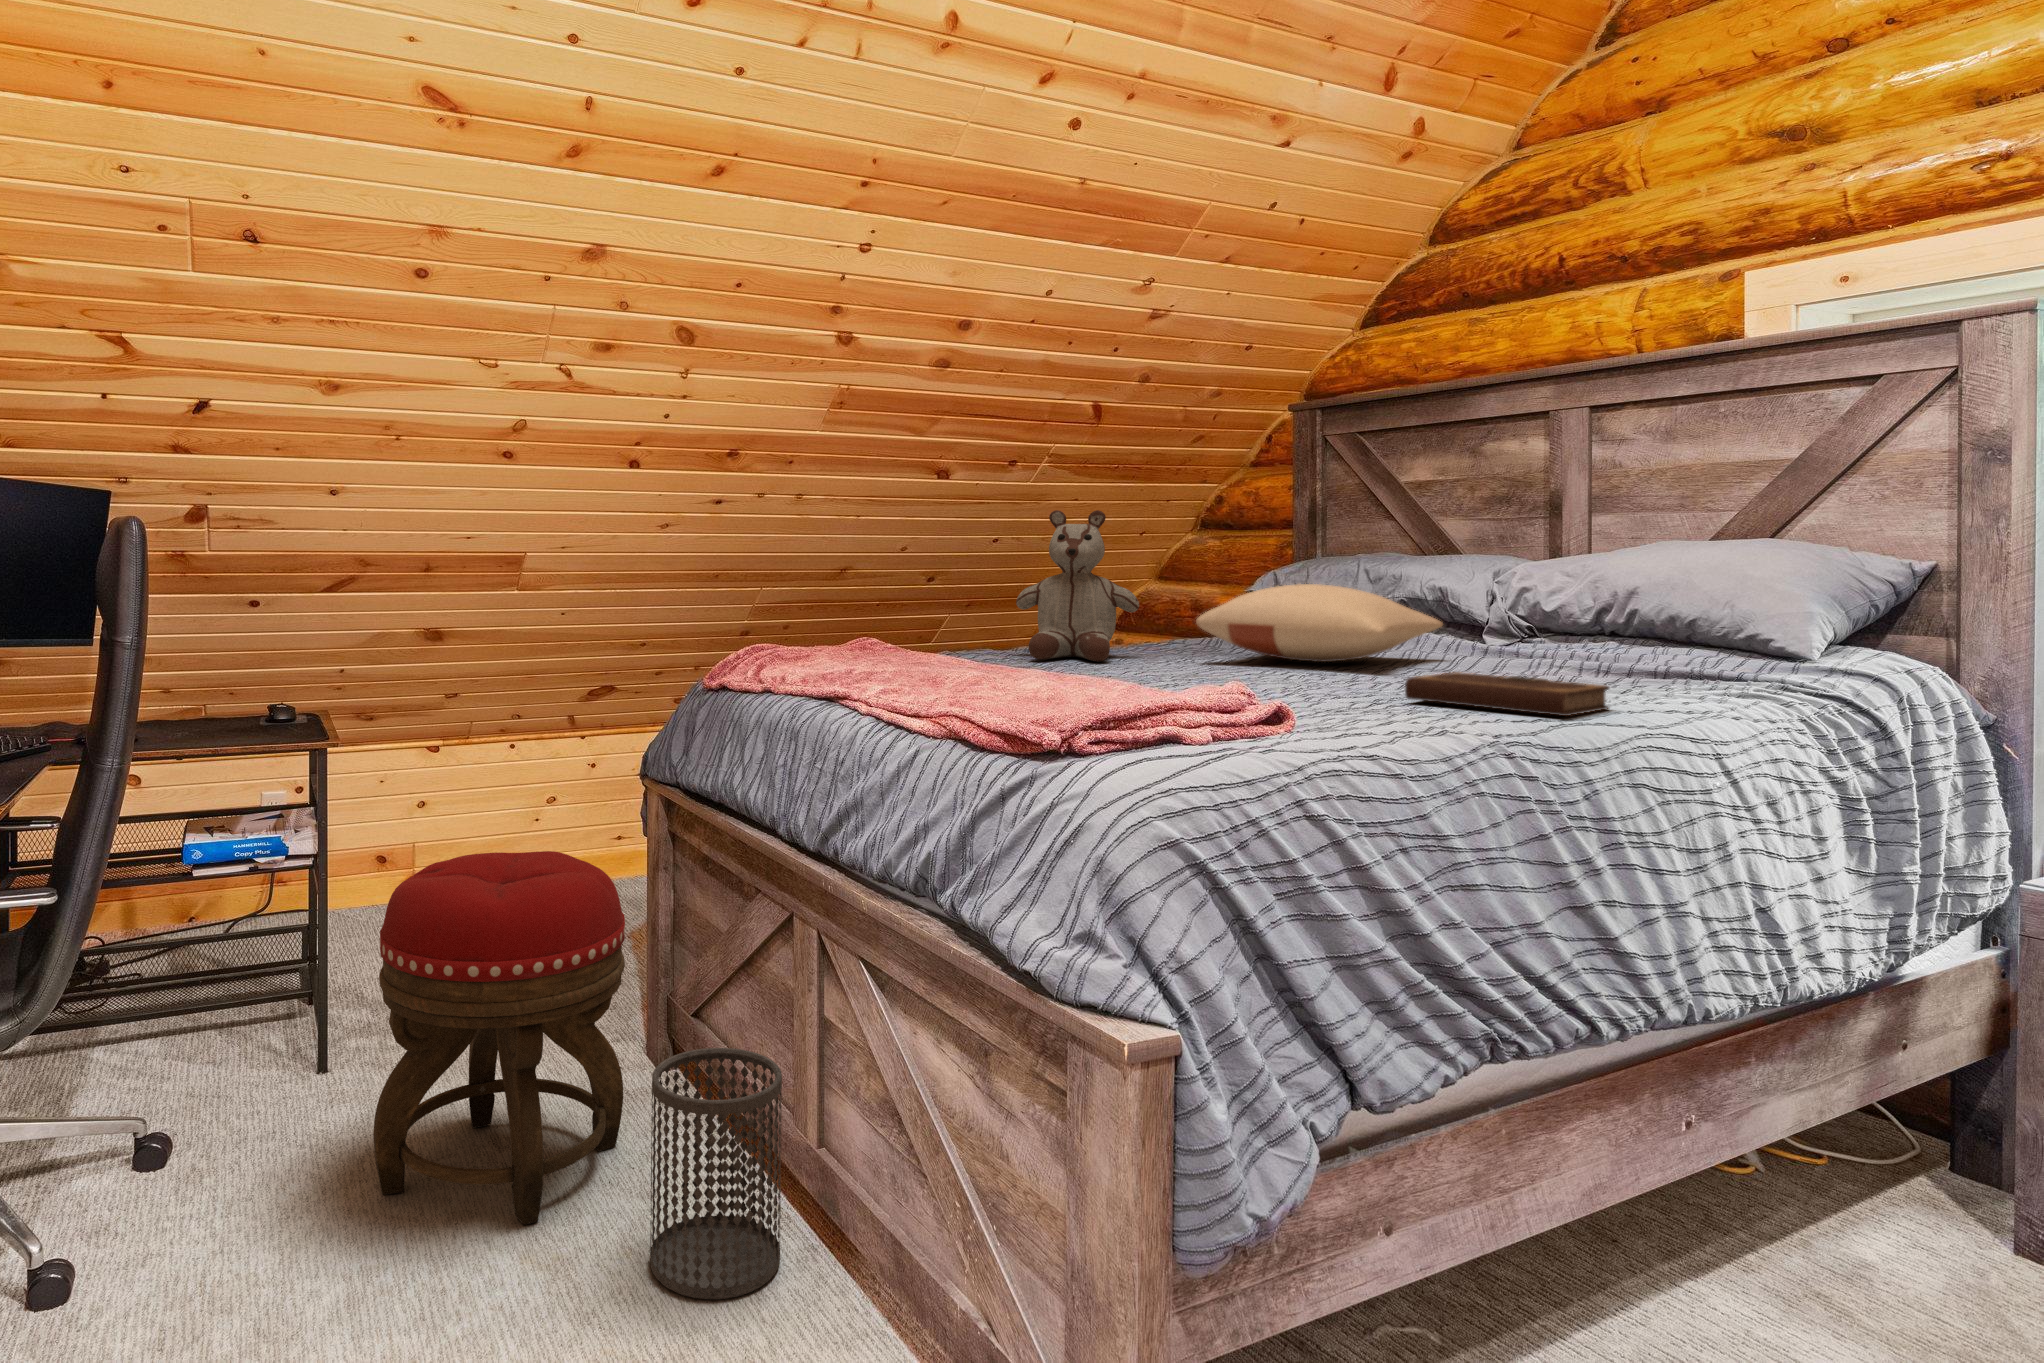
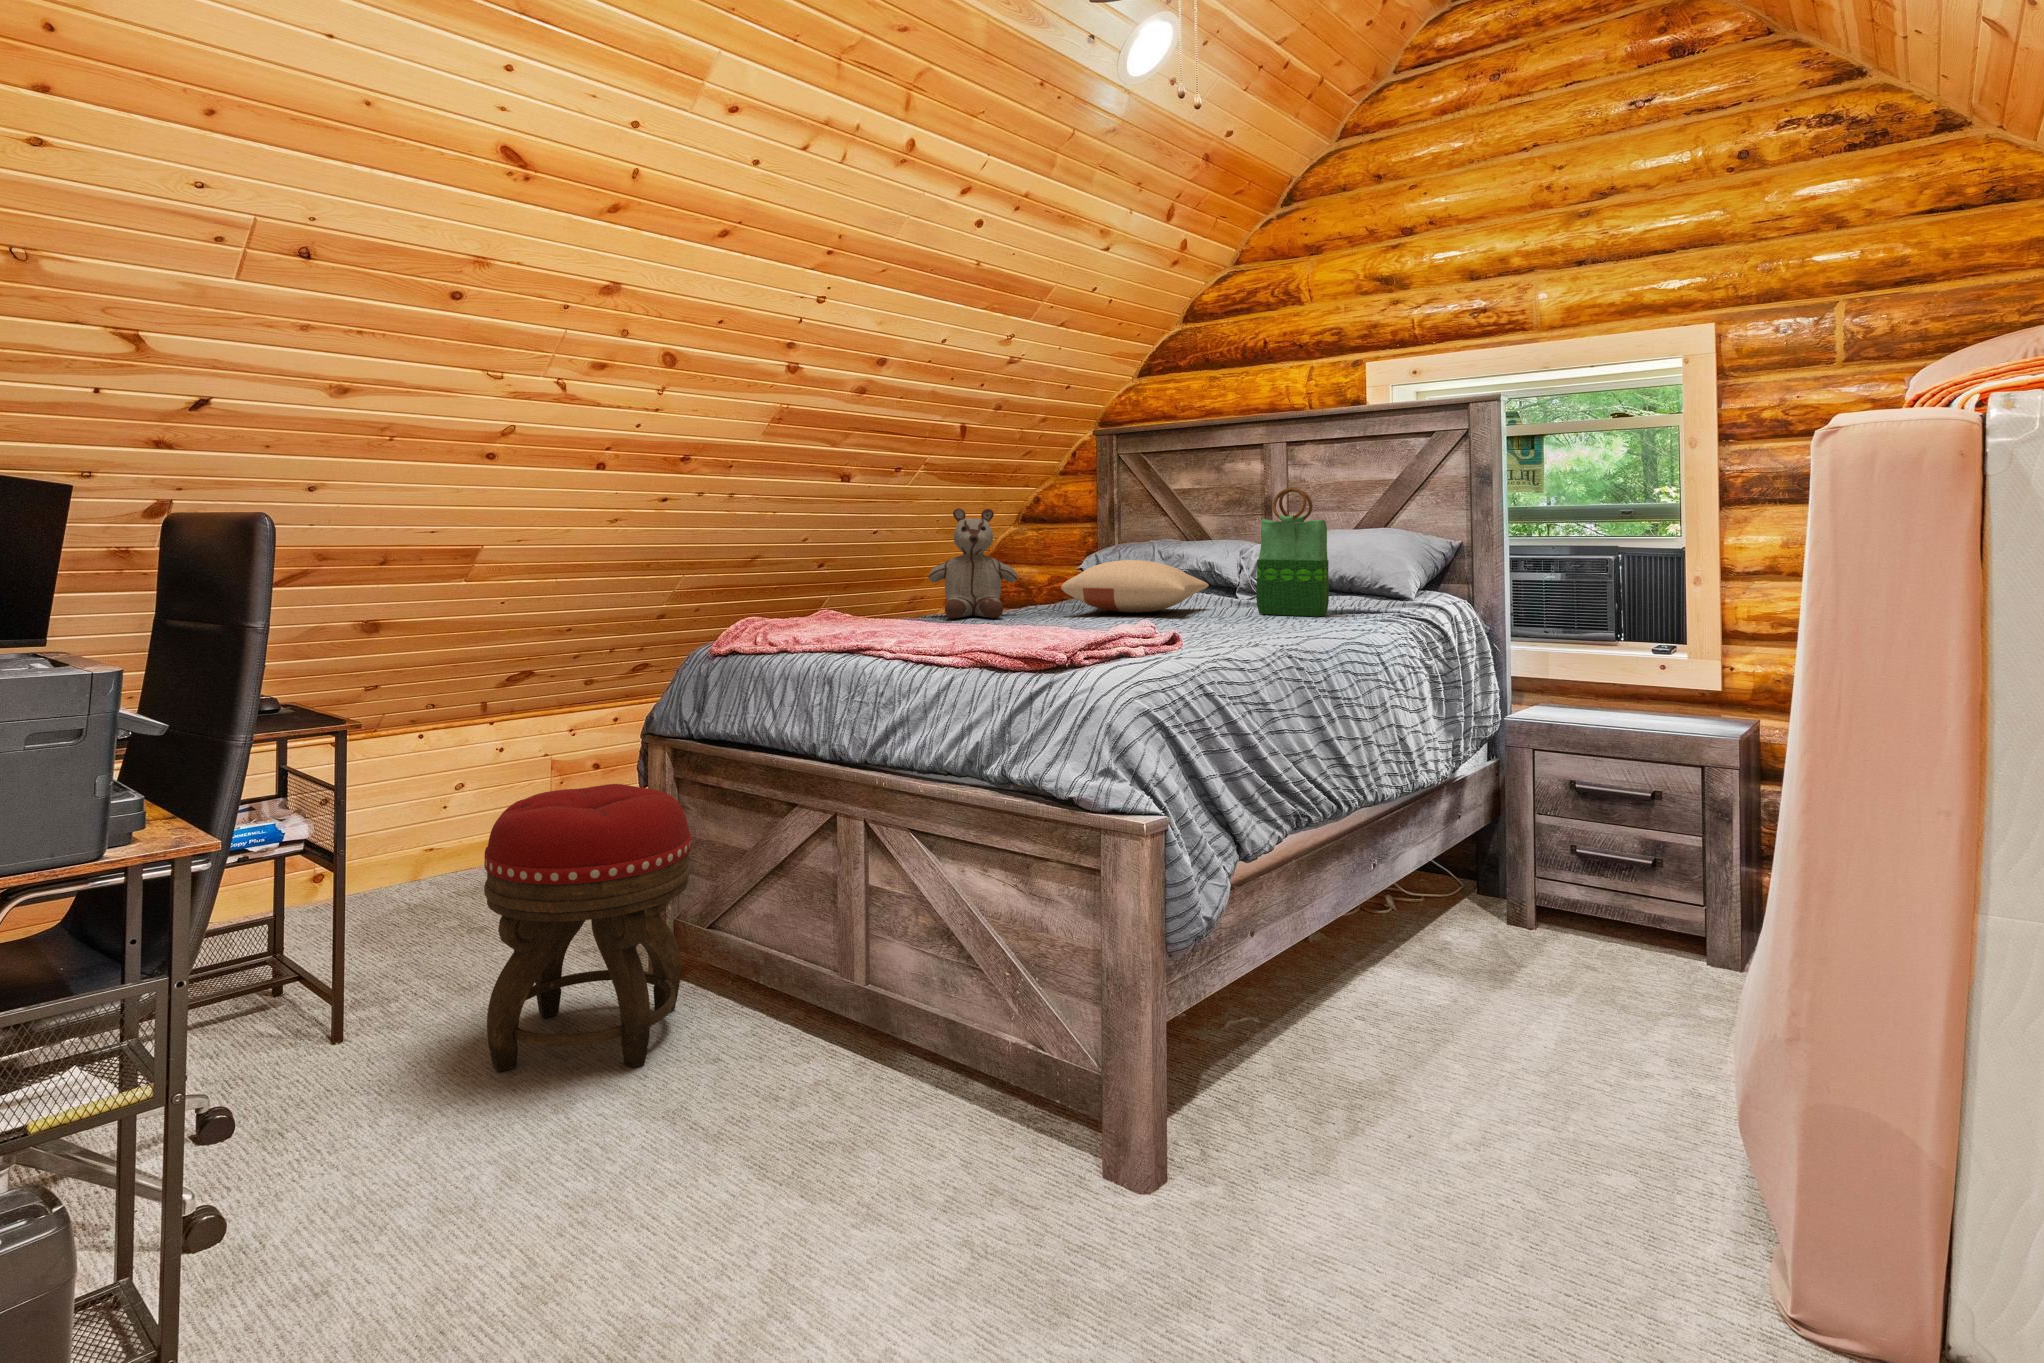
tote bag: none [1514,474,1644,682] -> present [1256,488,1329,617]
notebook: present [1405,672,1609,716] -> none [1217,613,1326,634]
wastebasket: present [650,1048,782,1299] -> none [749,907,846,1082]

